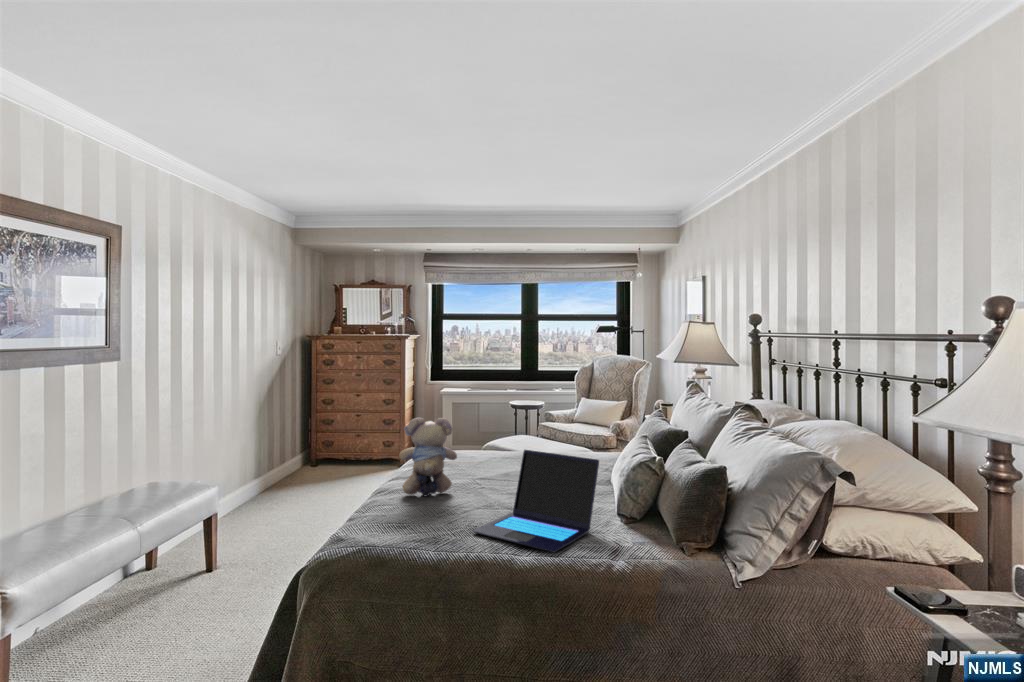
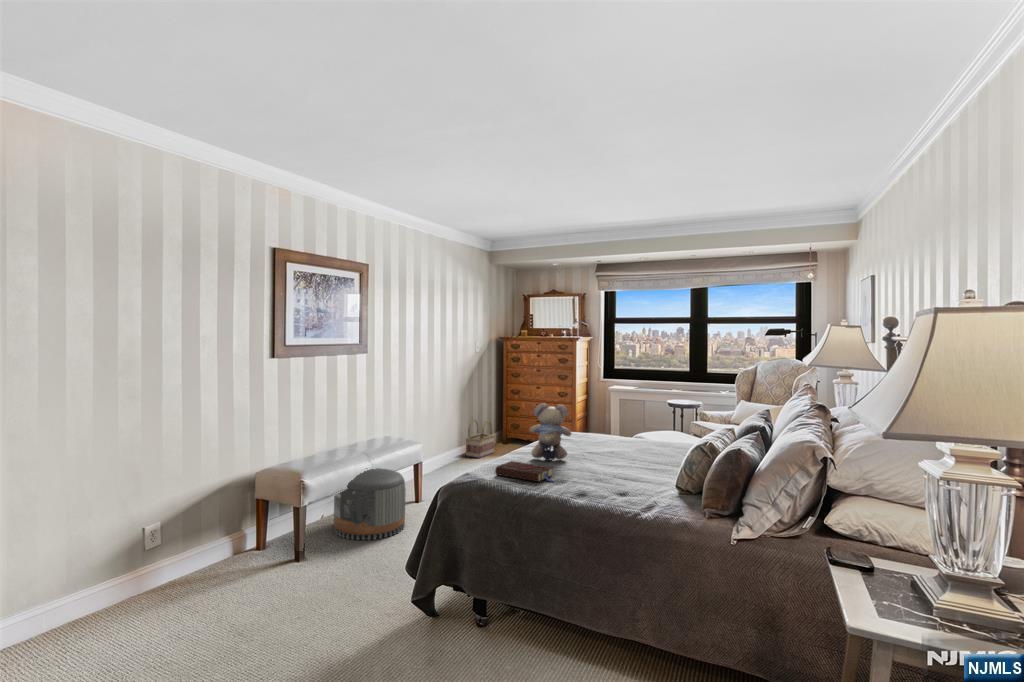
basket: none [267,441,305,491] -> present [466,419,495,458]
laptop: present [473,450,599,552] -> none [564,431,661,502]
book: none [366,505,456,534] -> present [495,461,553,482]
pouf: none [68,531,196,656] -> present [334,468,406,540]

